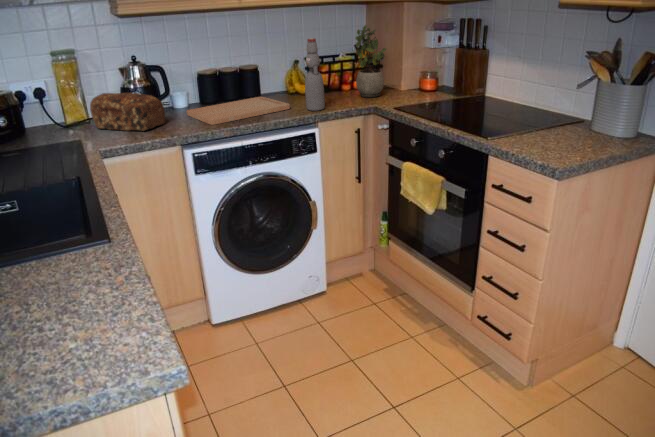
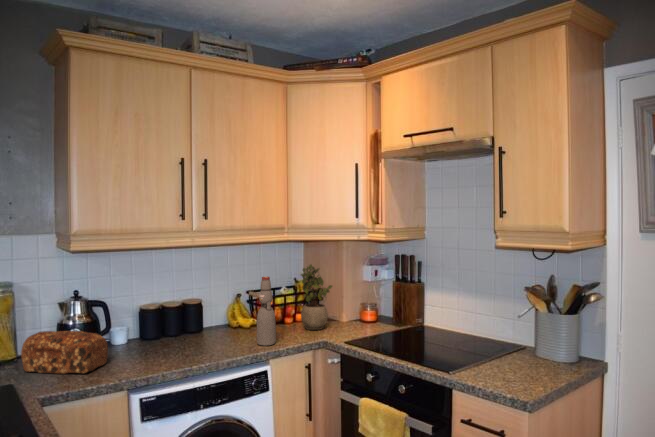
cutting board: present [187,97,290,125] -> none [128,331,239,364]

